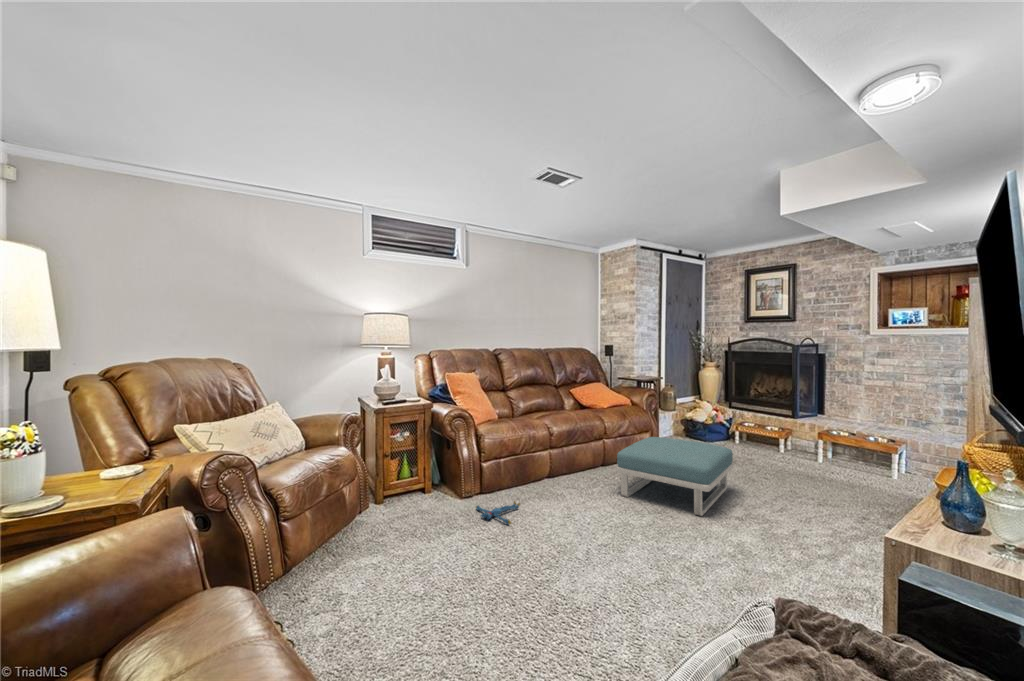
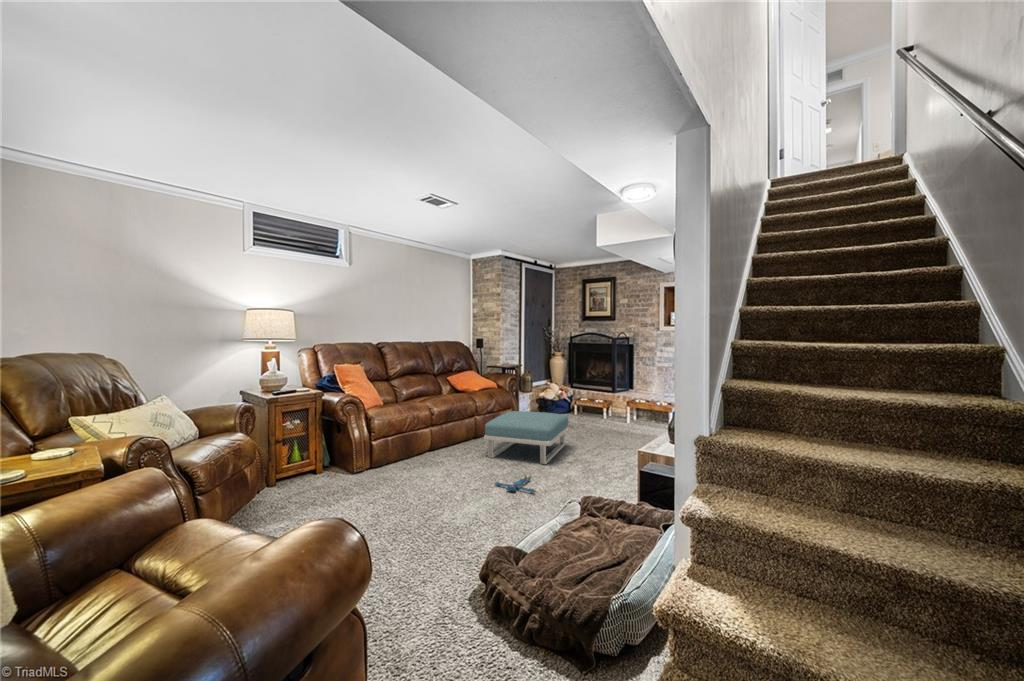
plush toy: present [476,501,520,524] -> present [495,475,536,493]

